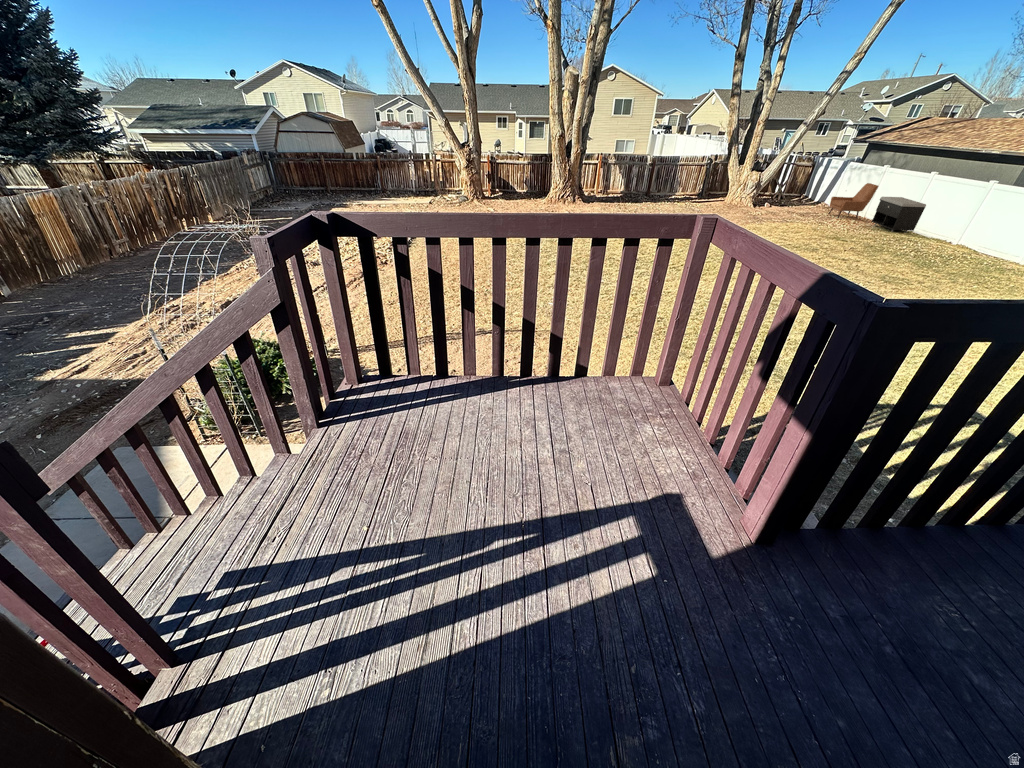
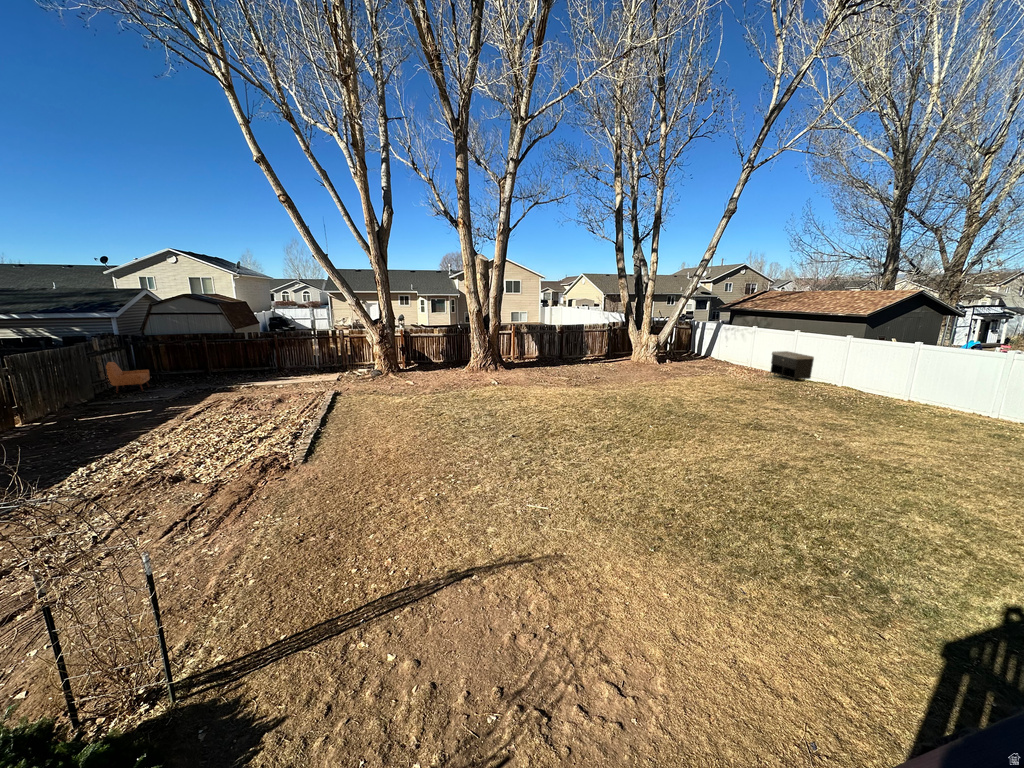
chair: present [828,183,878,218] -> present [106,362,150,391]

